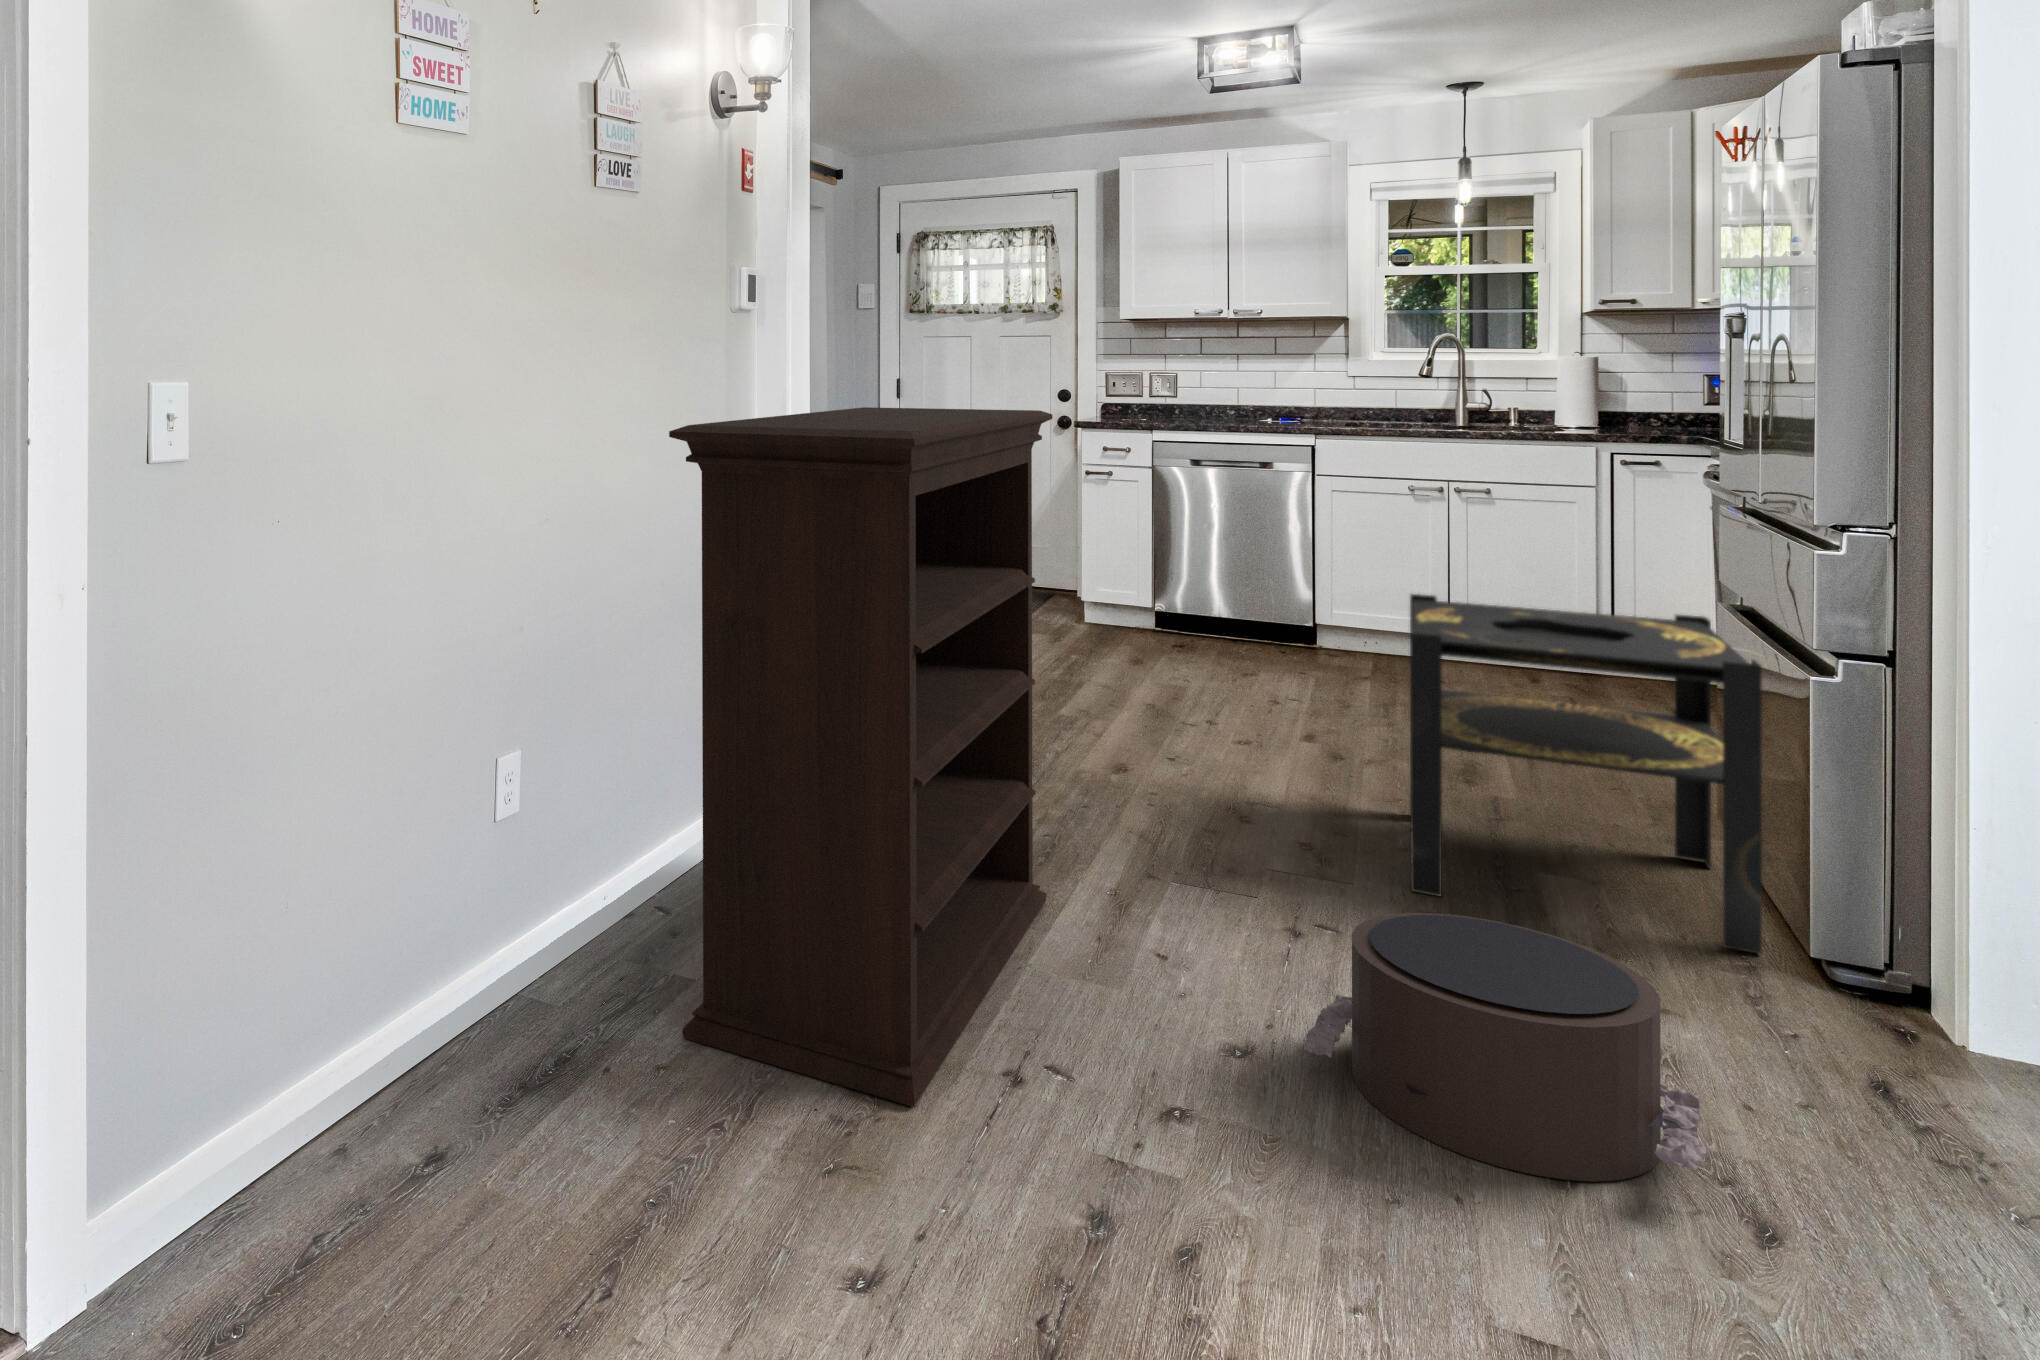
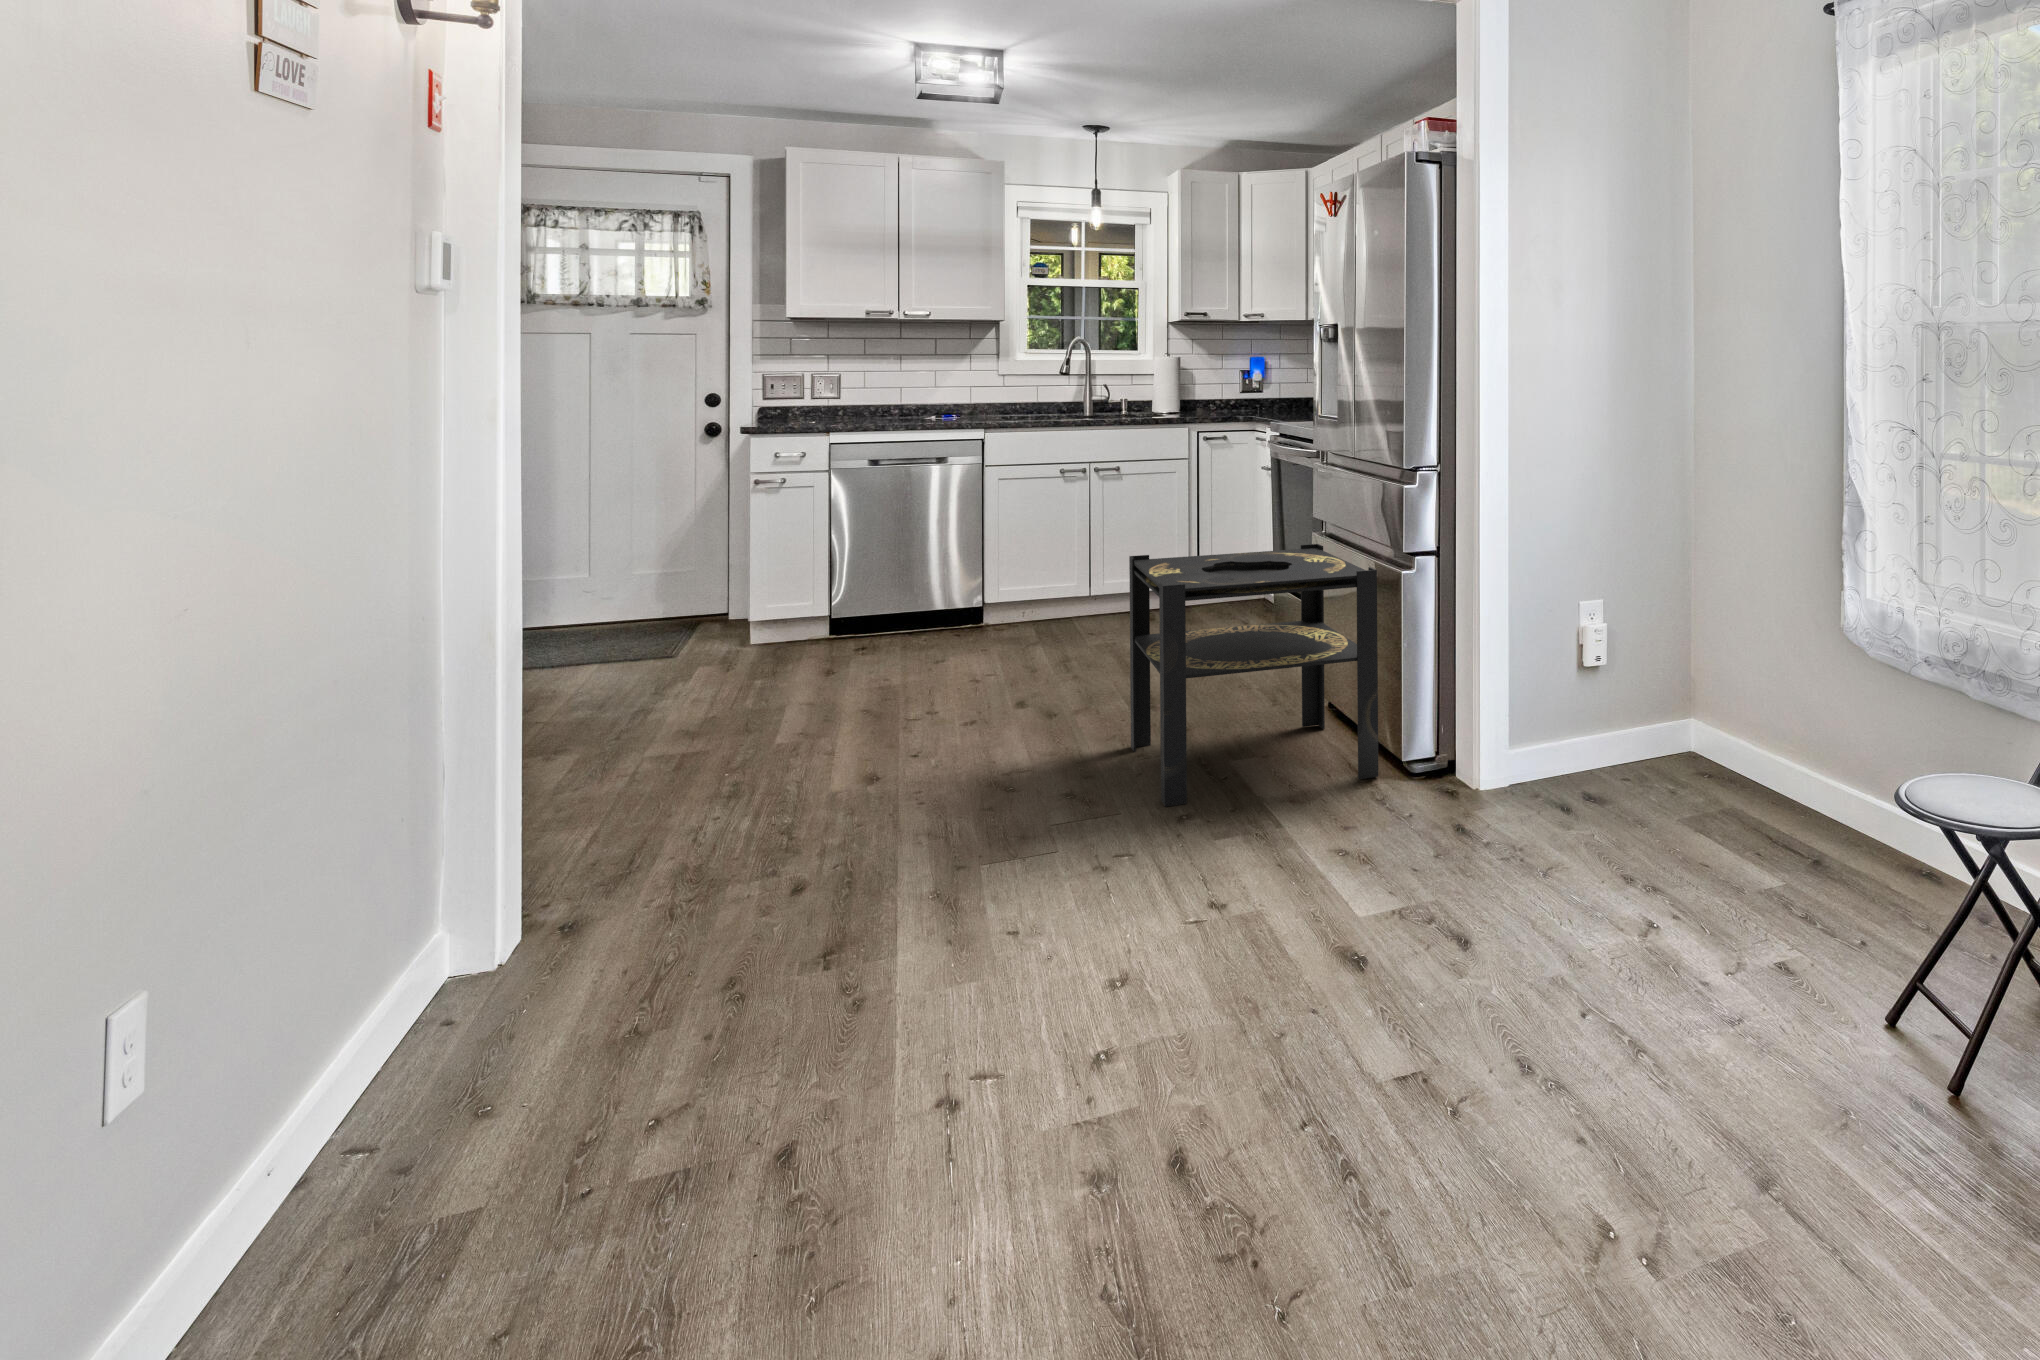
bookshelf: present [669,407,1053,1107] -> none [490,405,878,1268]
pouf: present [1304,913,1707,1182] -> none [1177,797,1440,989]

